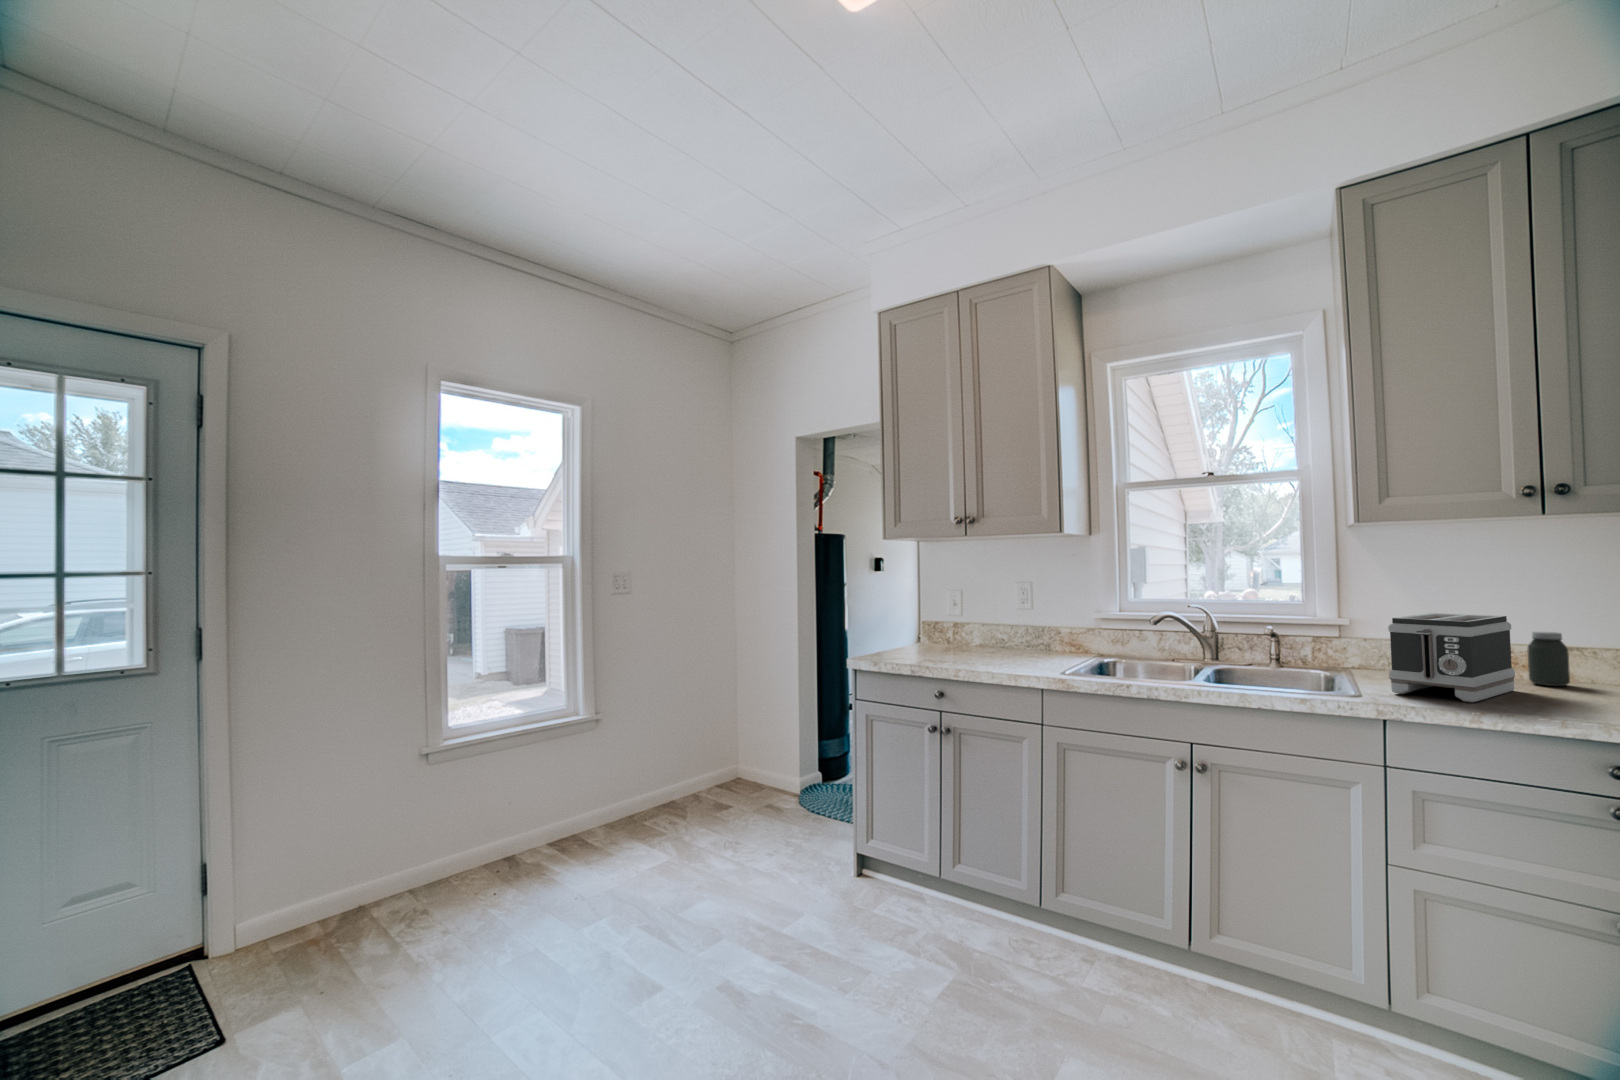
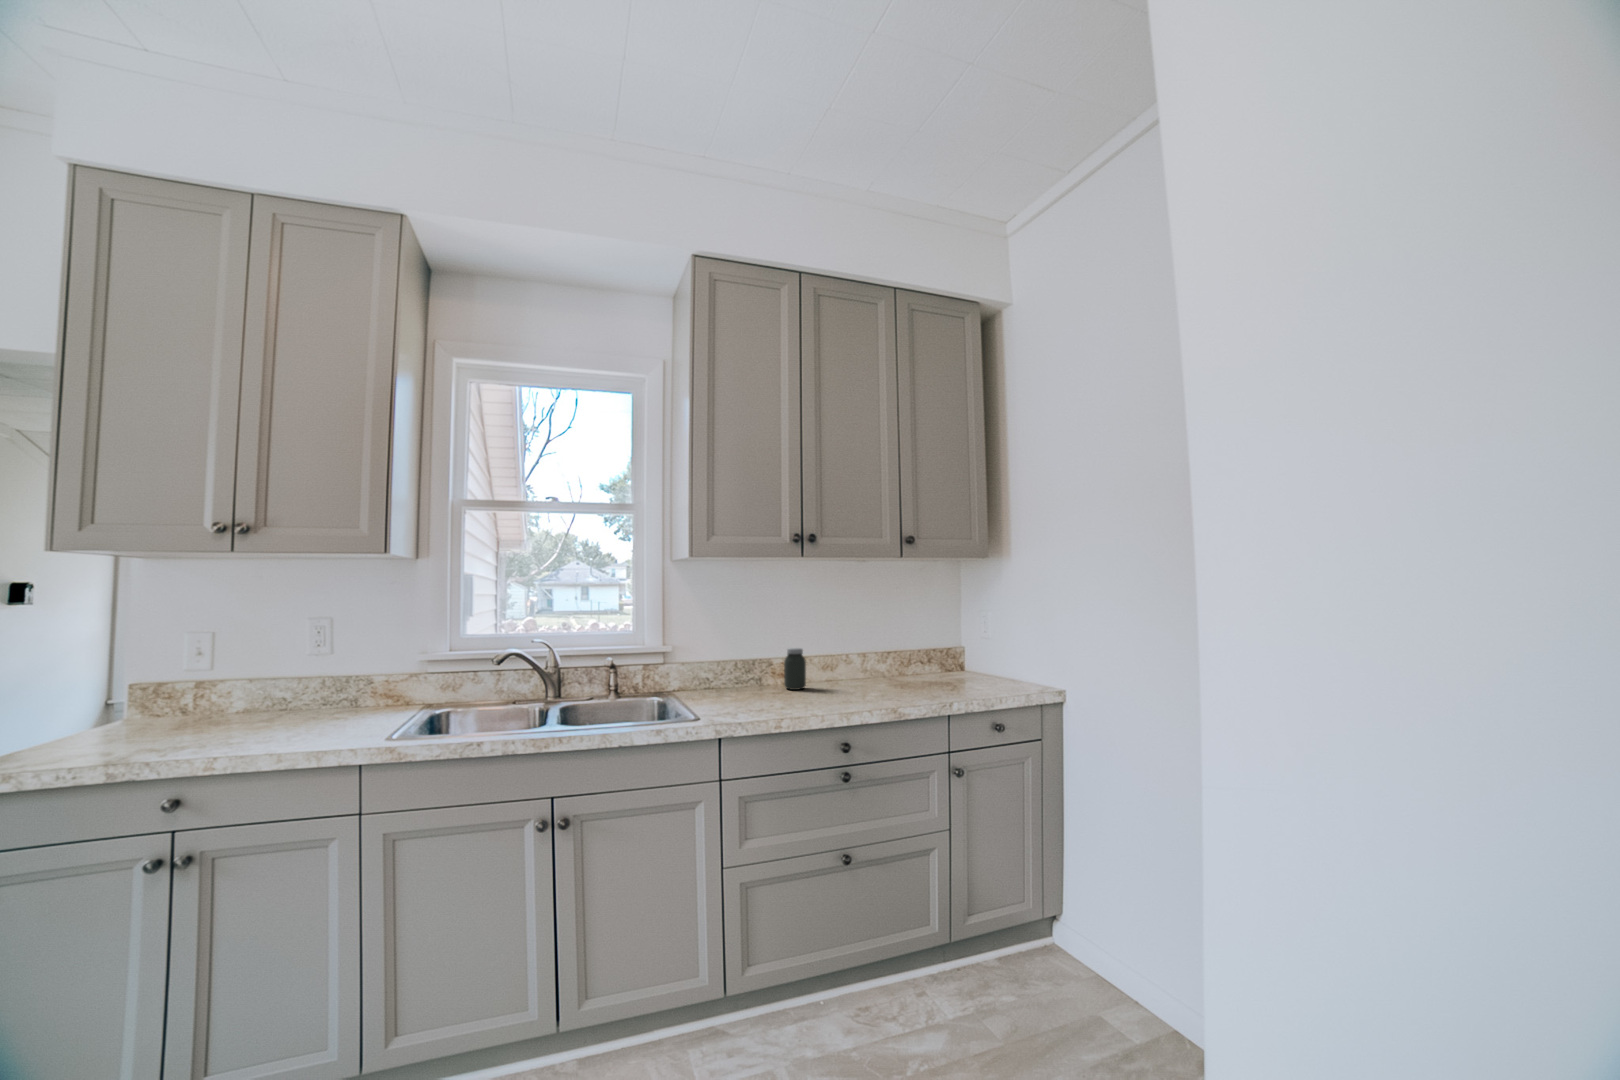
toaster: present [1388,613,1515,702] -> none [716,638,783,711]

